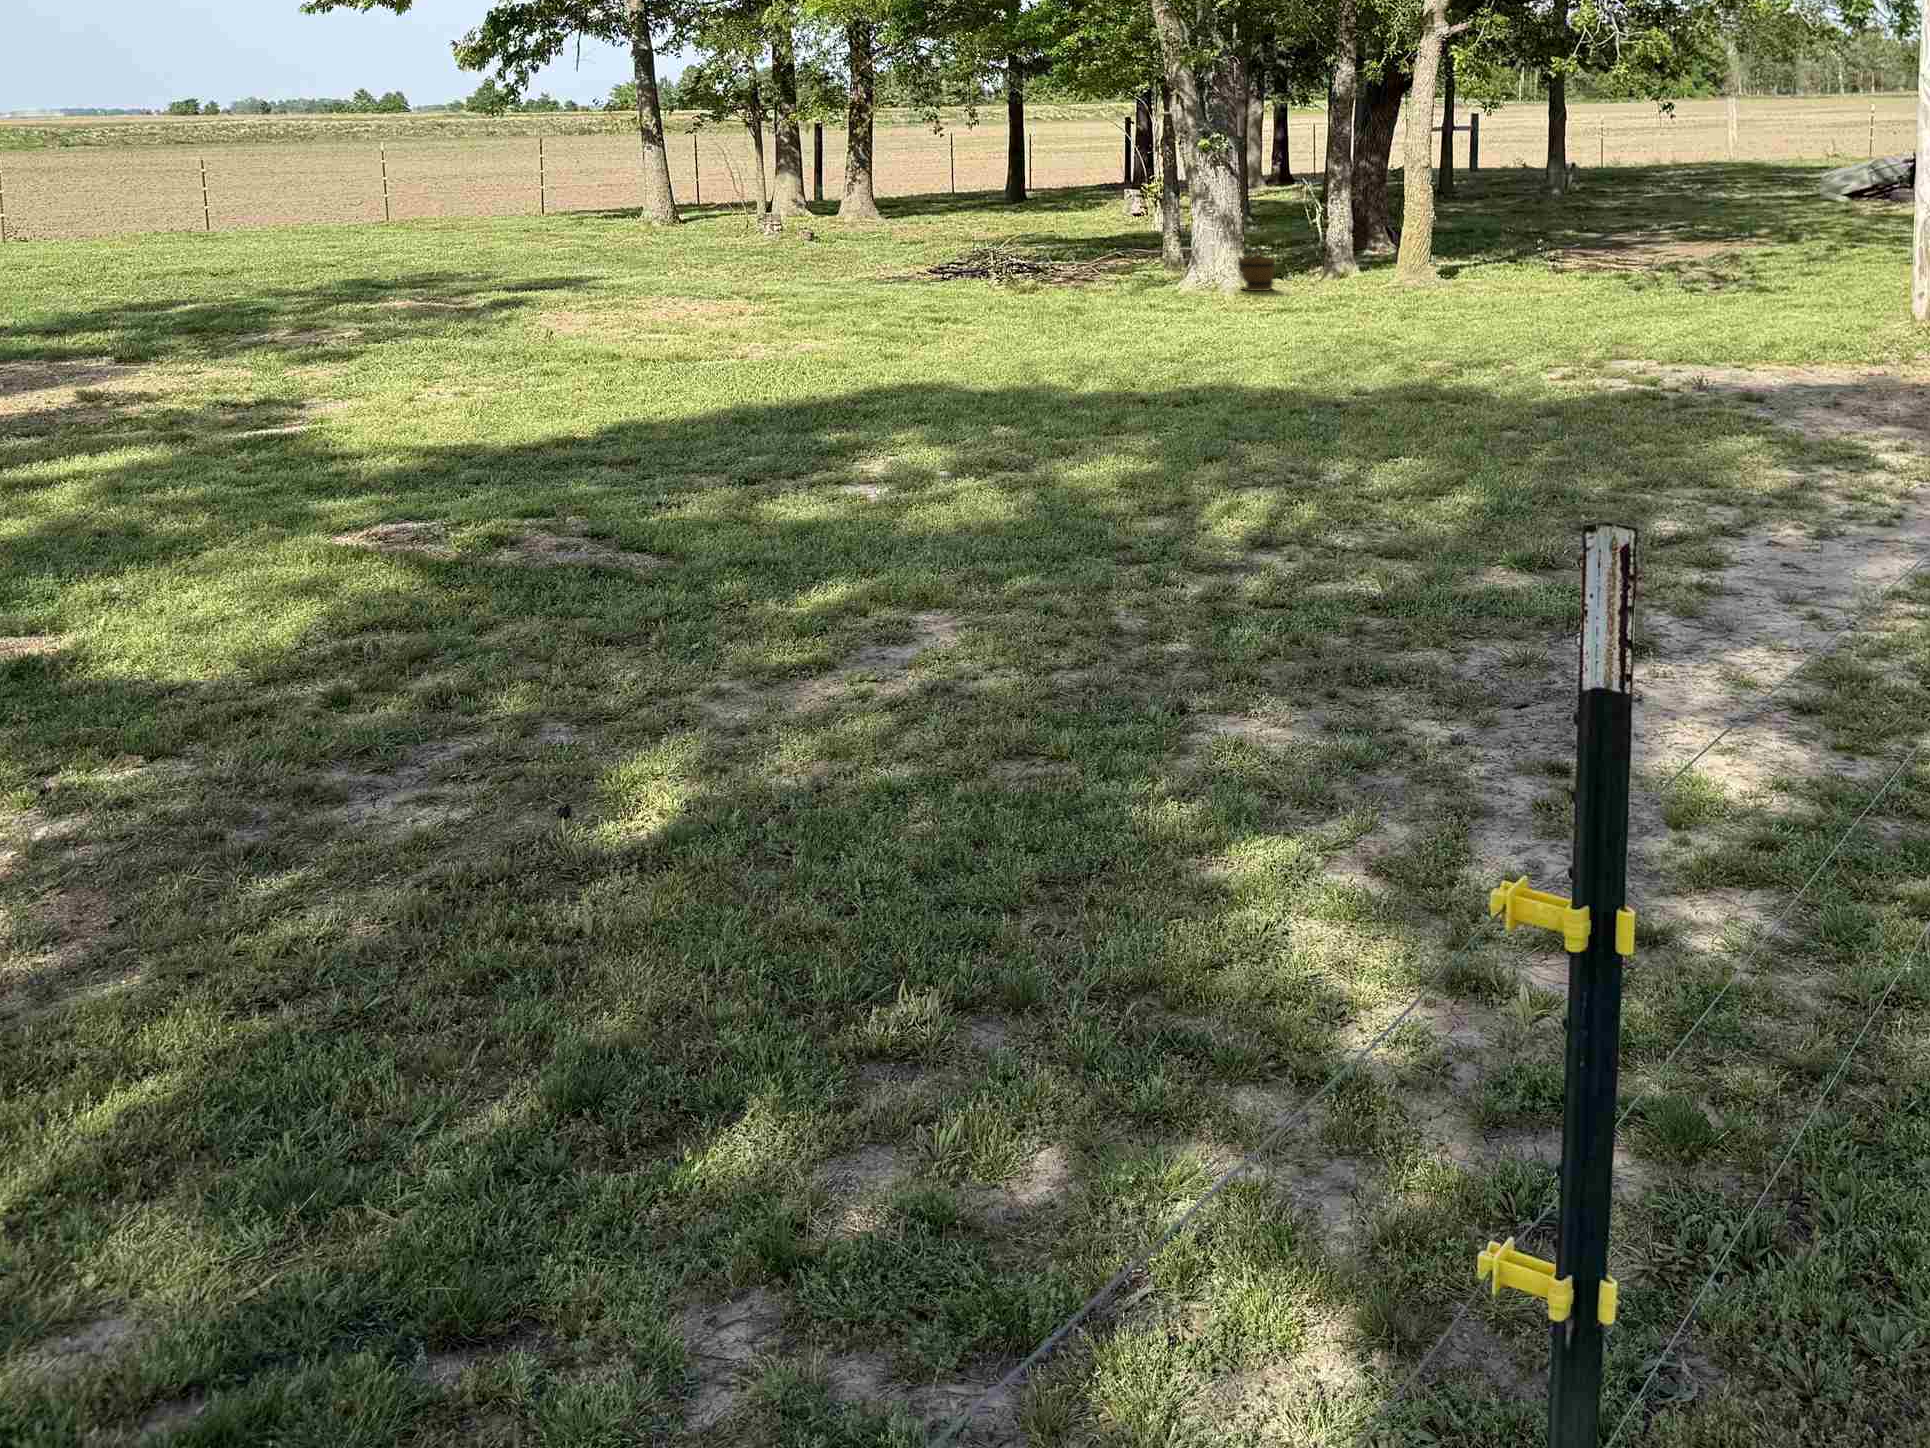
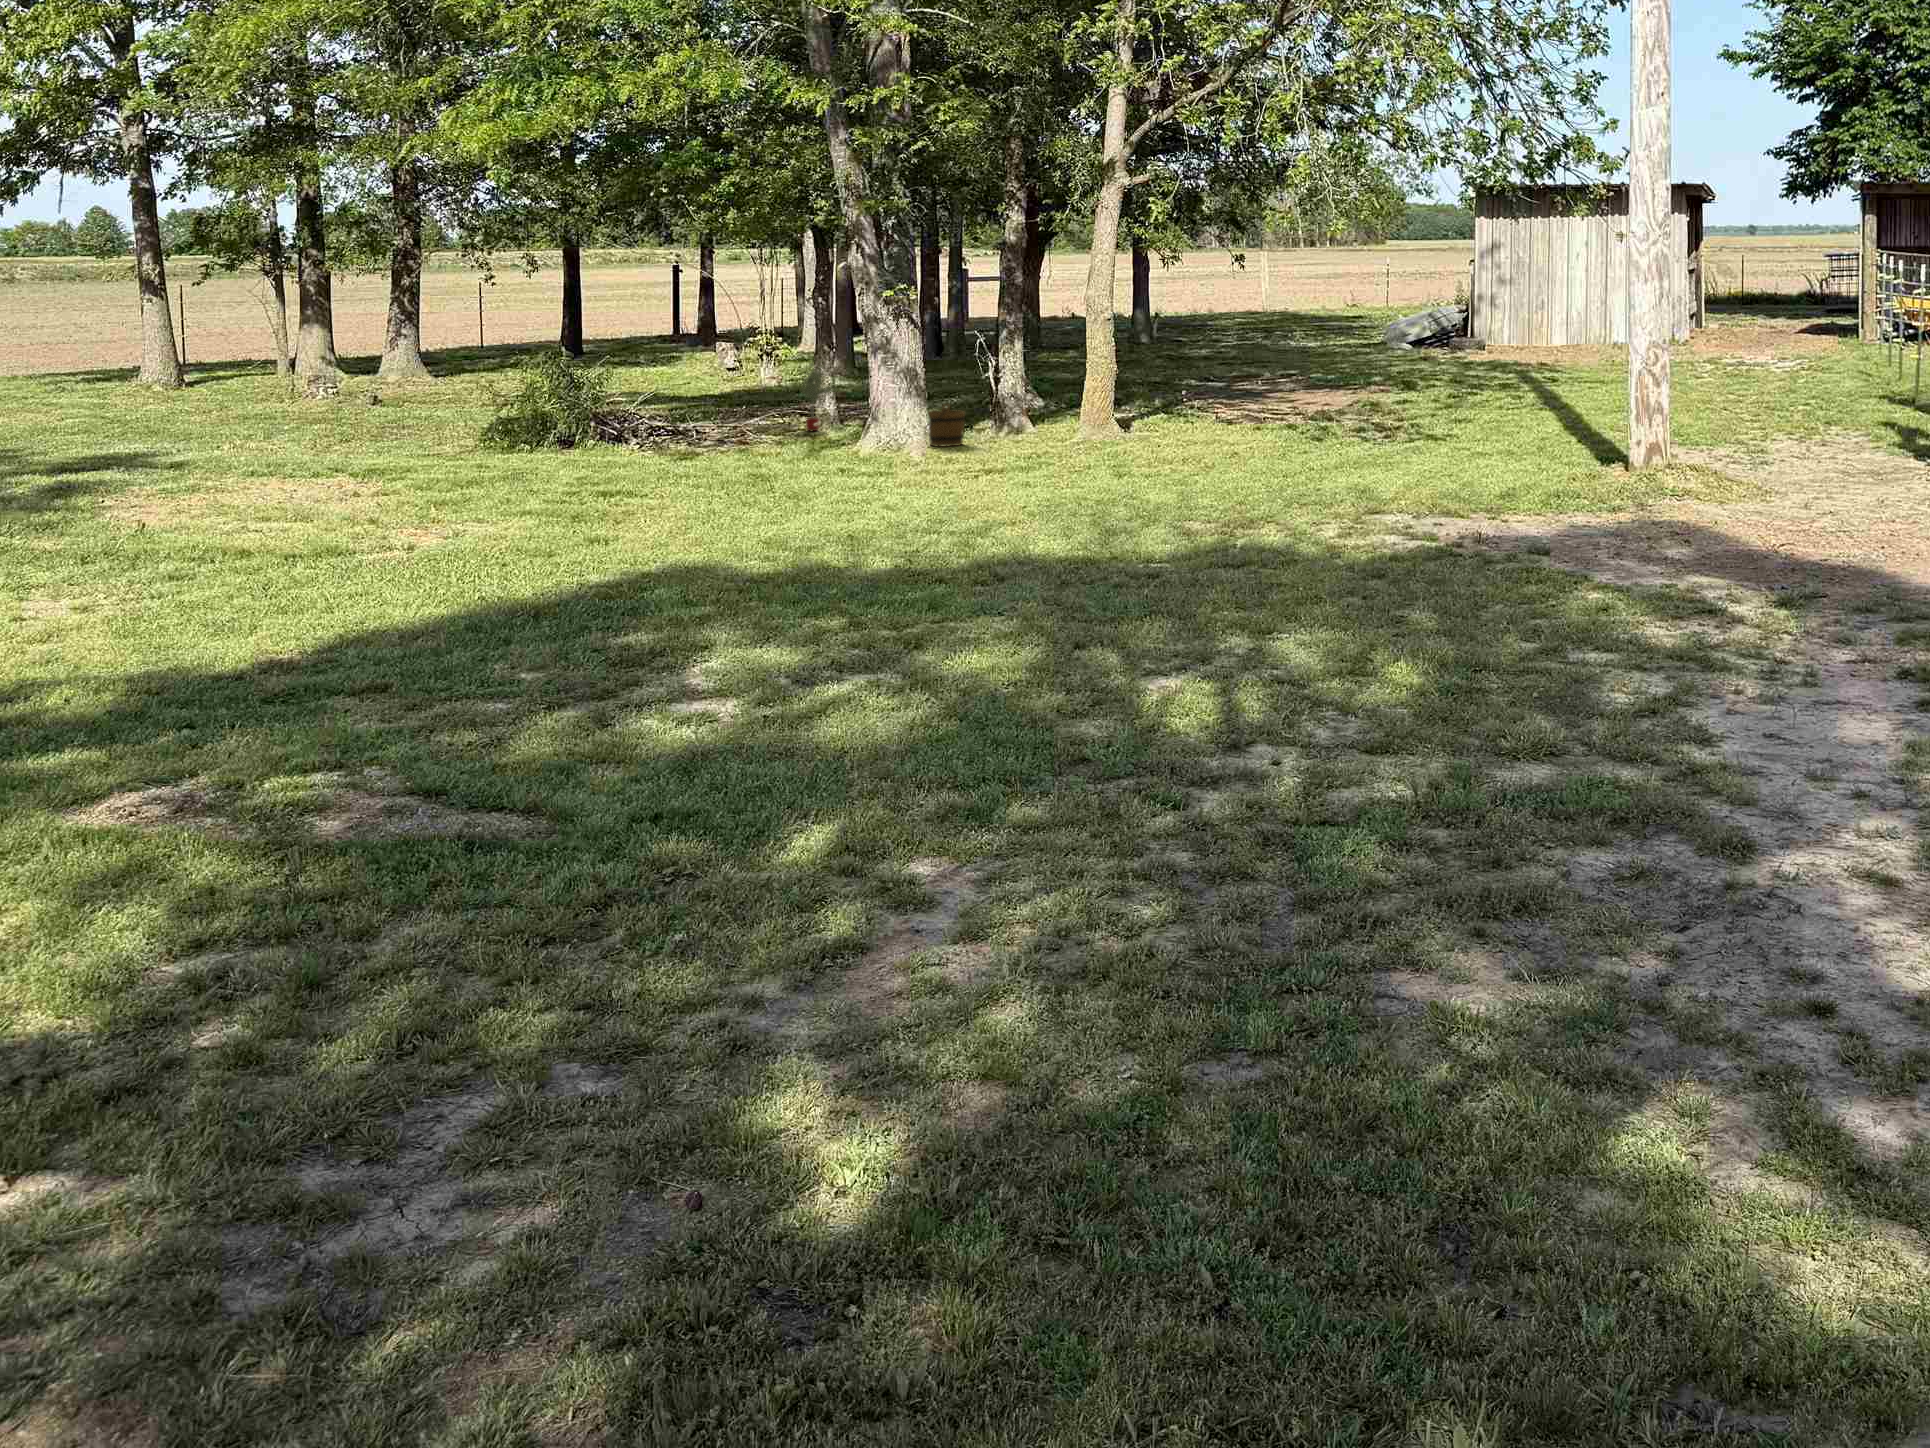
potted tree: none [1134,205,1170,272] -> present [801,363,836,431]

